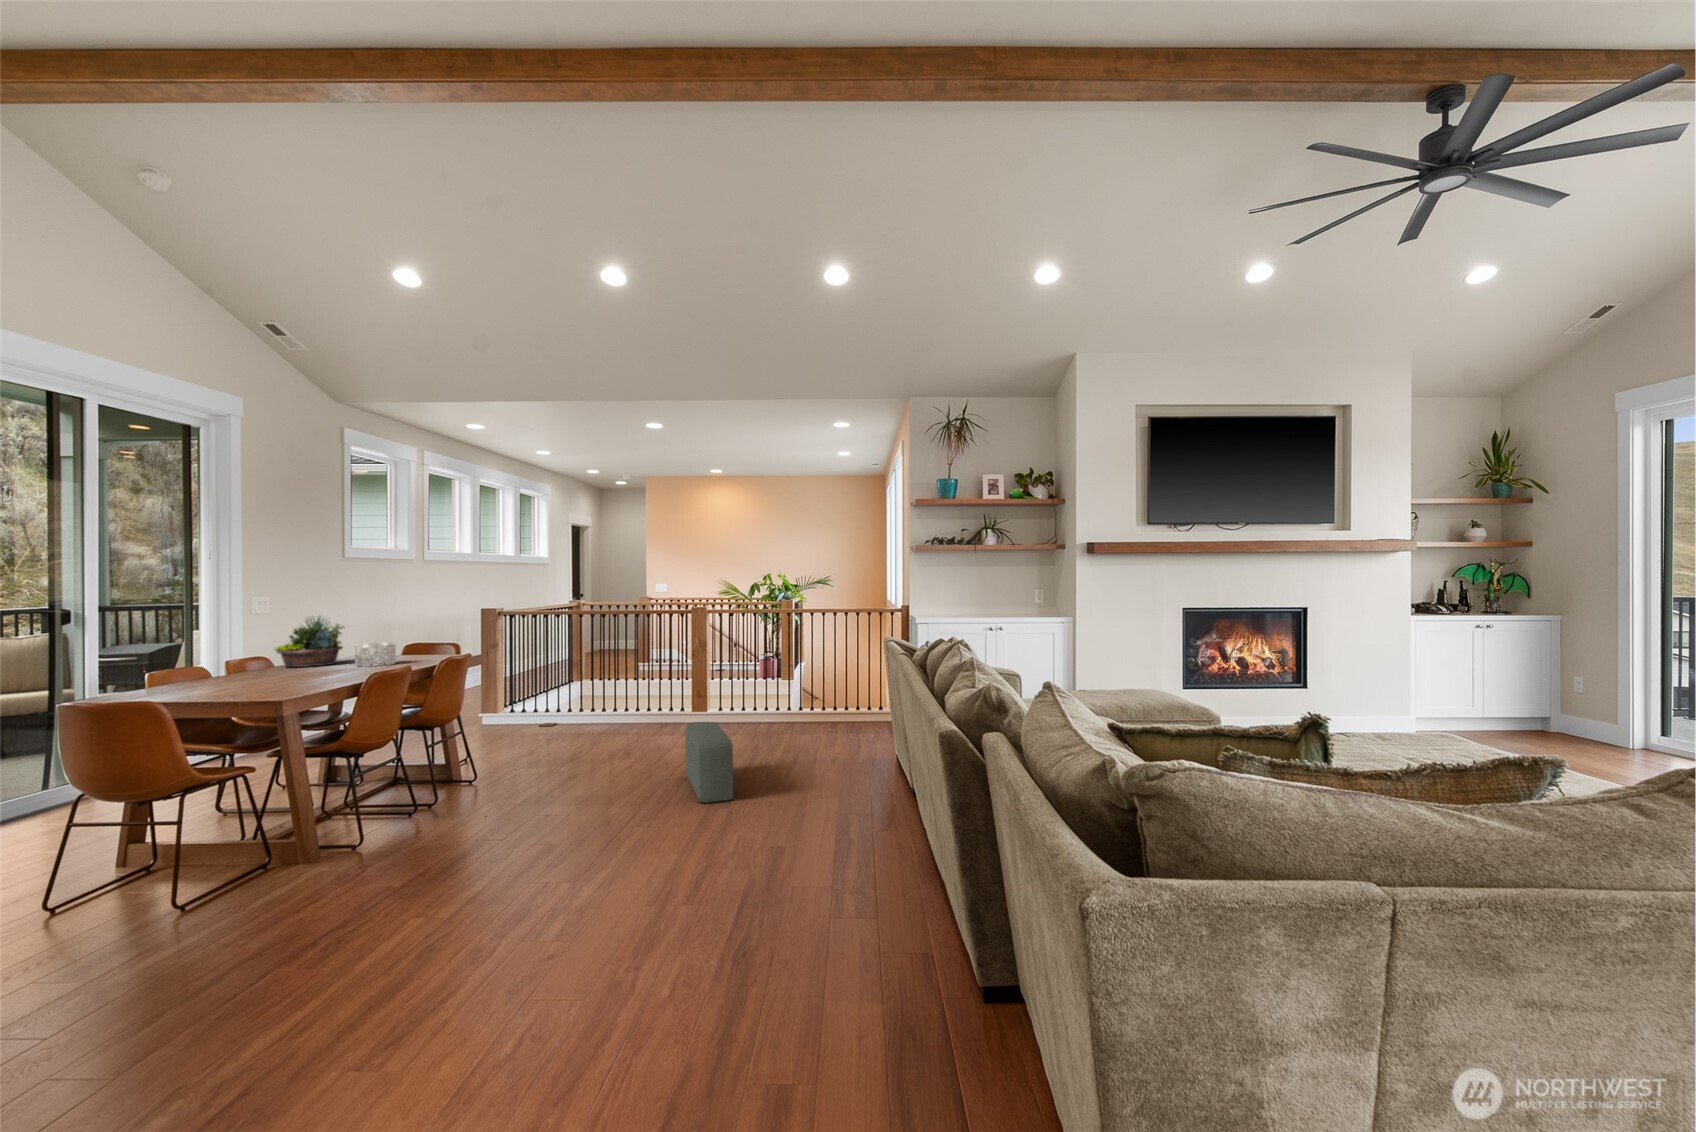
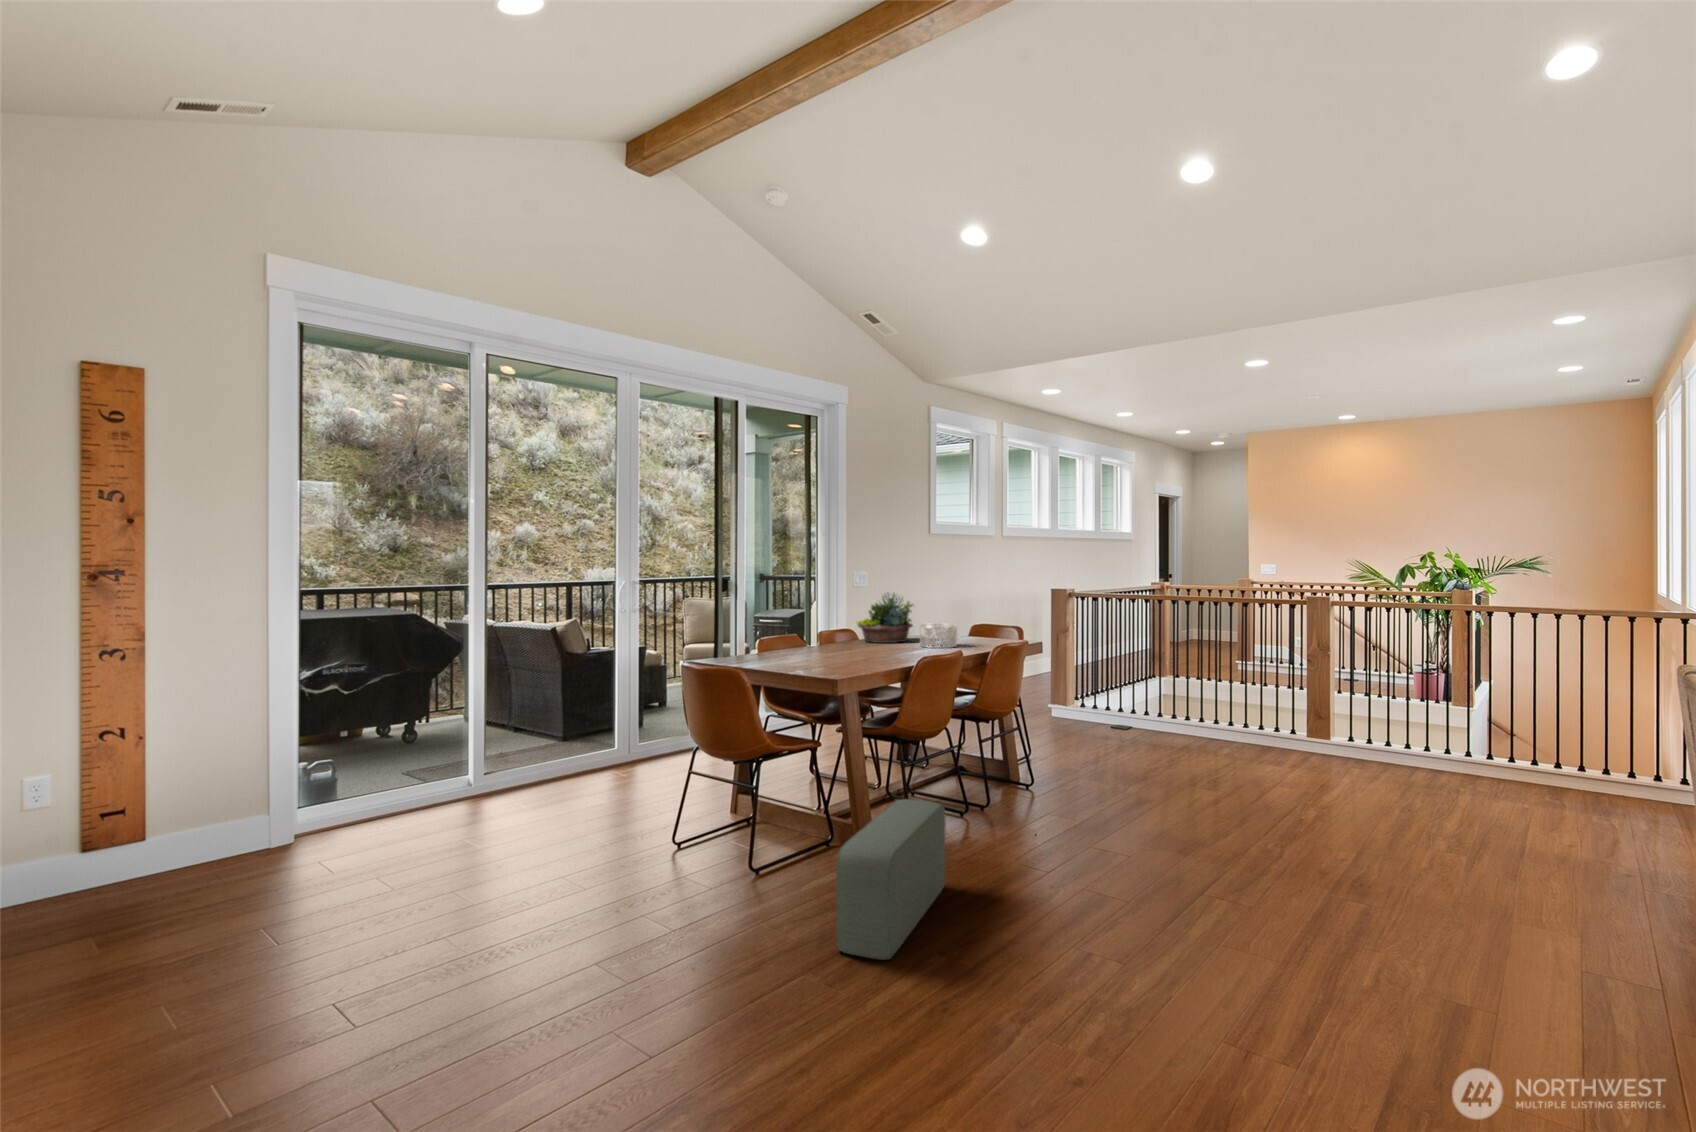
pouf: present [685,722,733,803] -> present [836,799,946,960]

